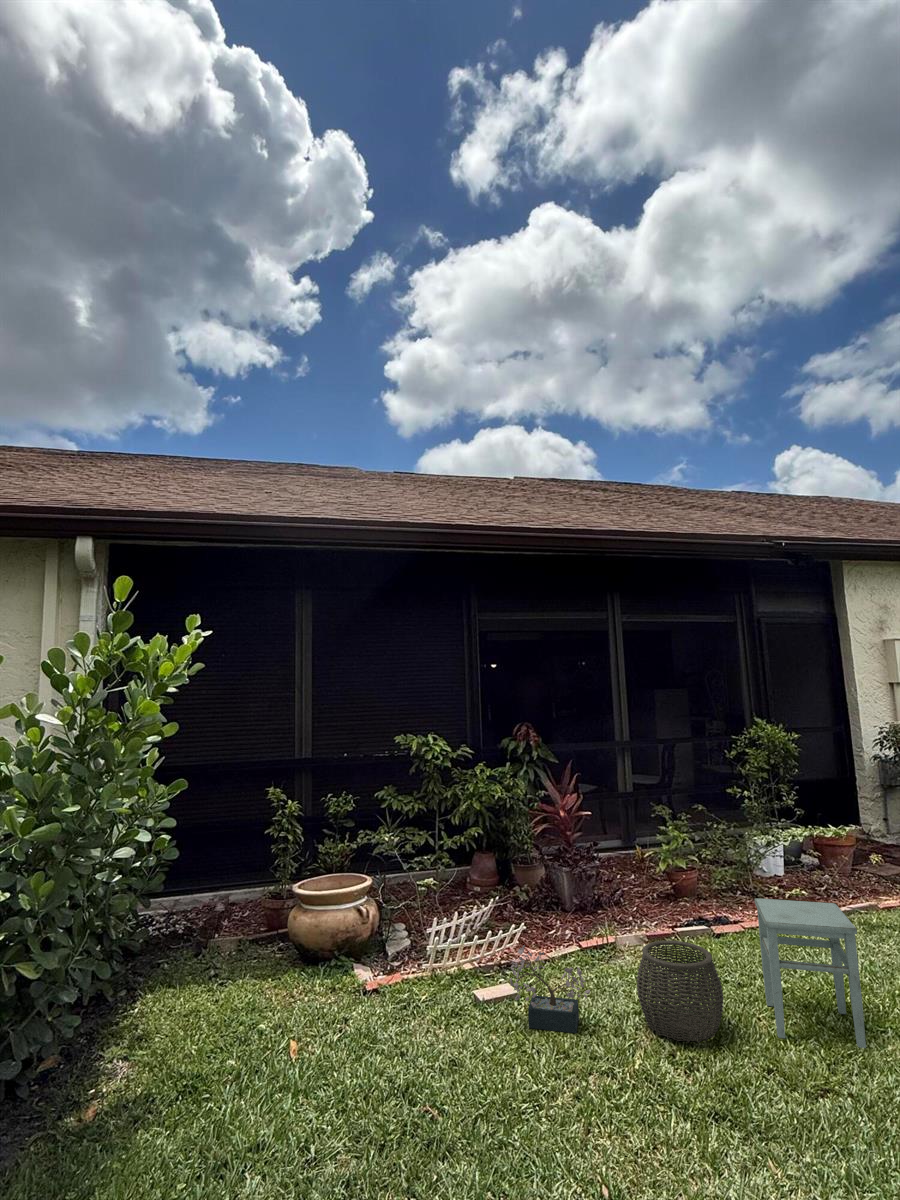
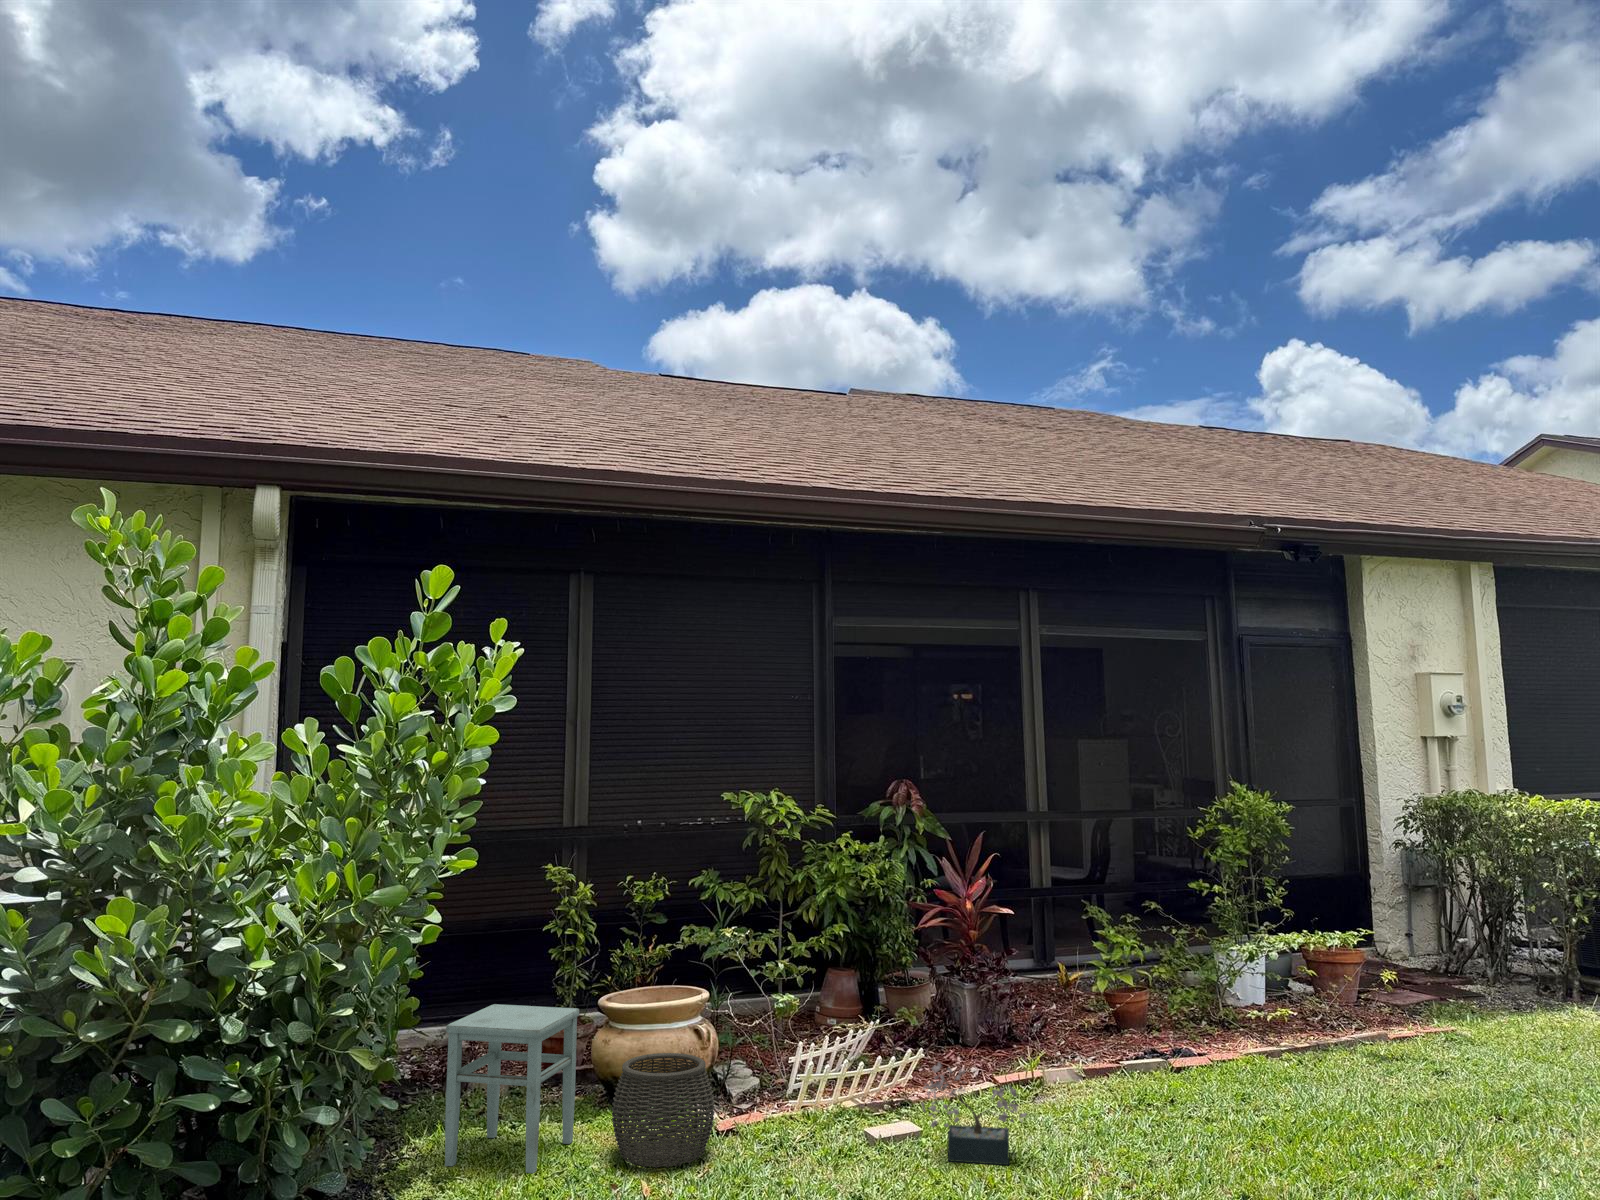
stool: present [755,898,866,1048] -> present [445,1004,579,1173]
woven basket: present [636,940,724,1043] -> present [612,1053,715,1168]

